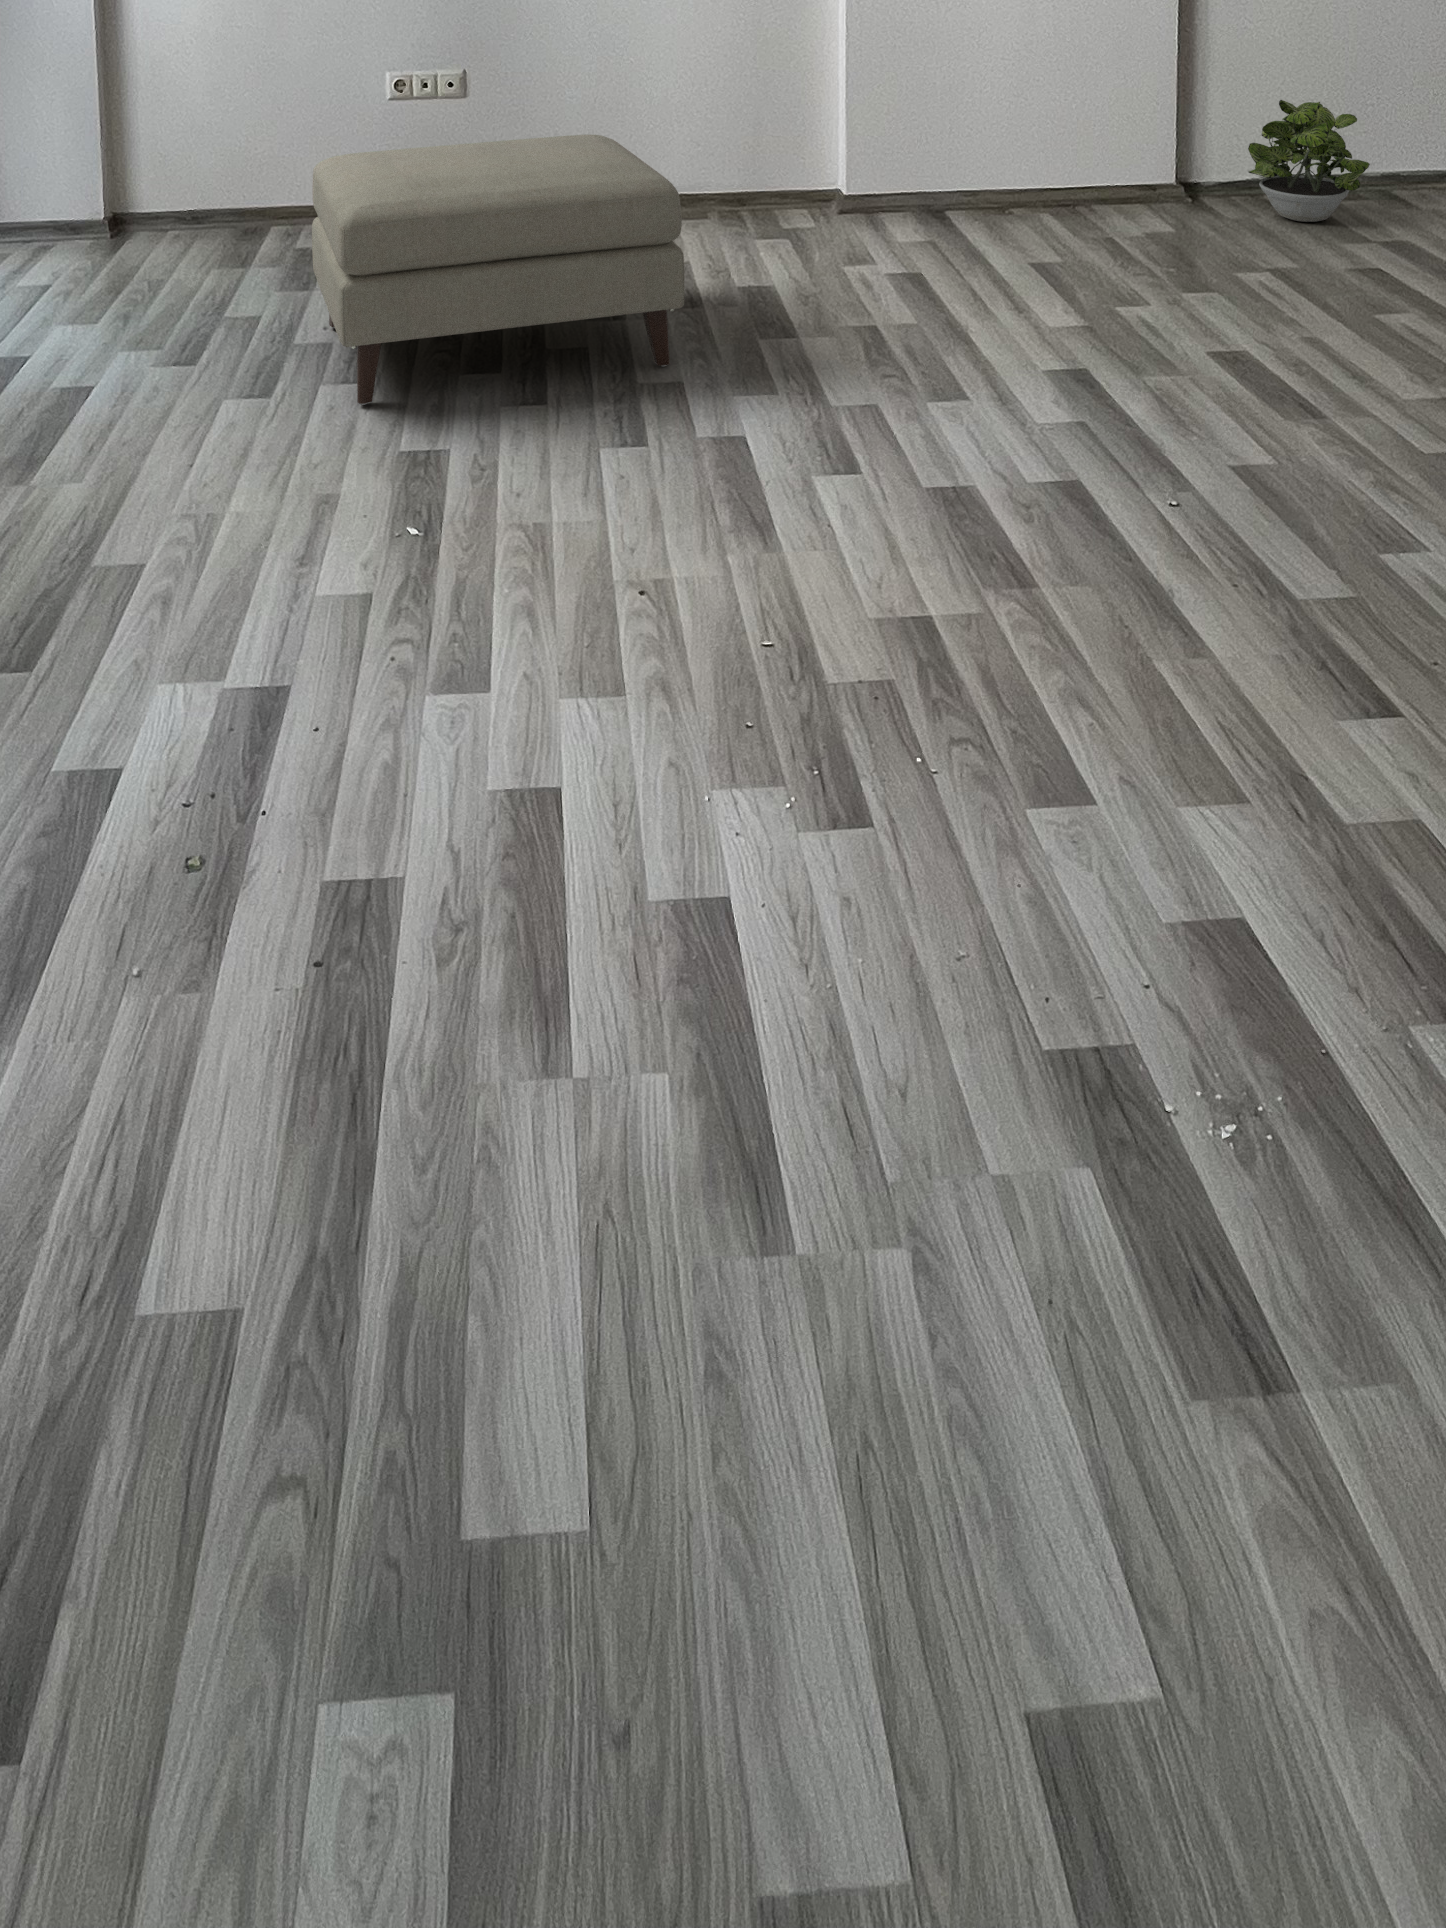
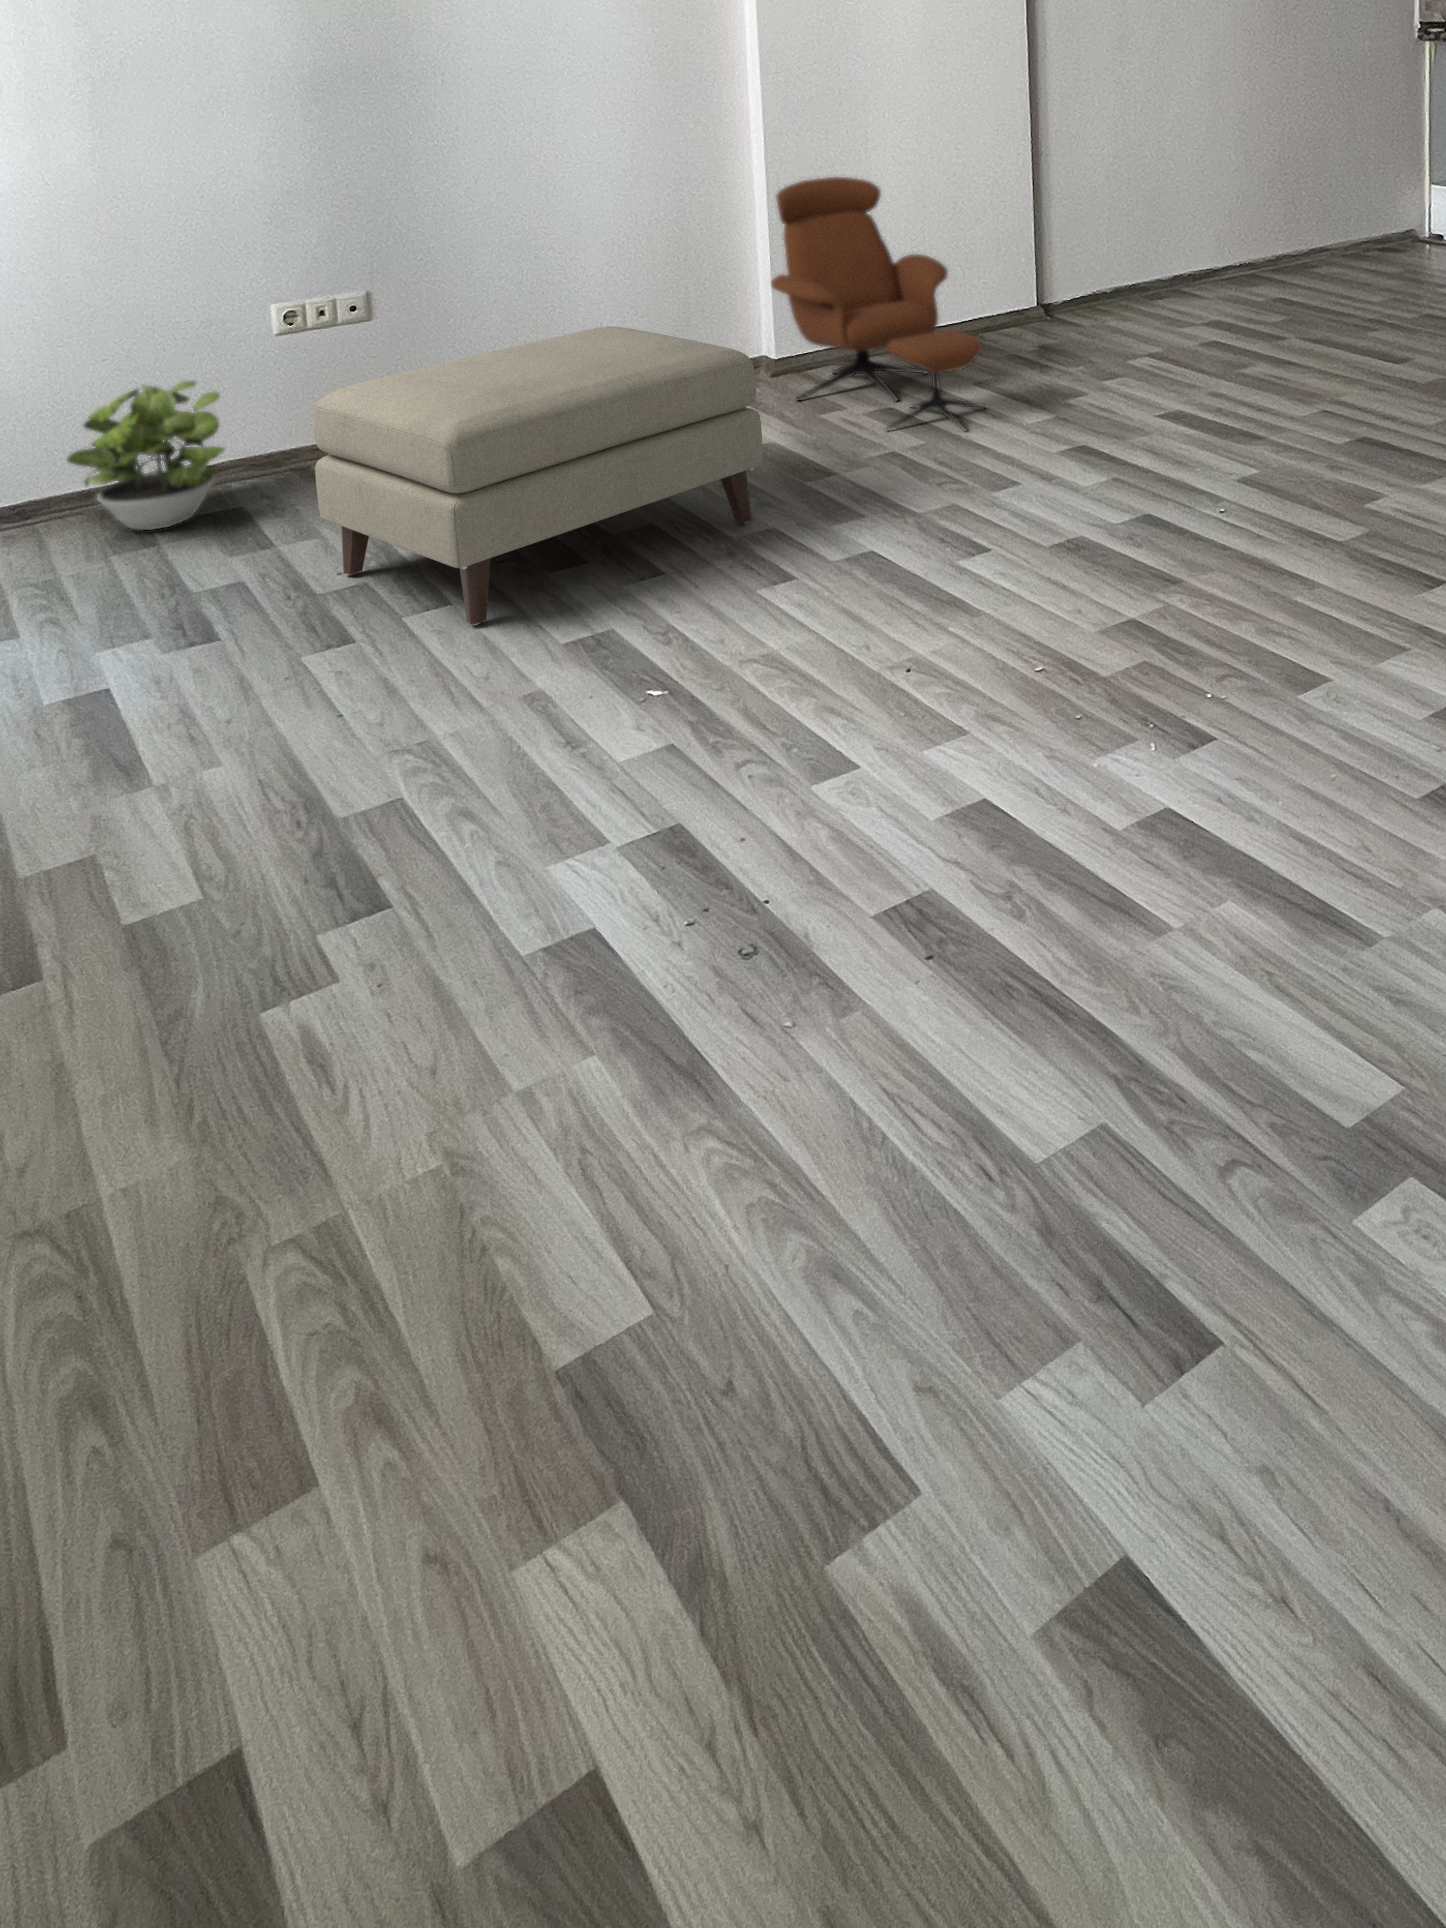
lounge chair: none [819,7,1018,317] -> present [771,177,986,430]
potted plant: present [1248,100,1370,222] -> present [67,381,225,530]

